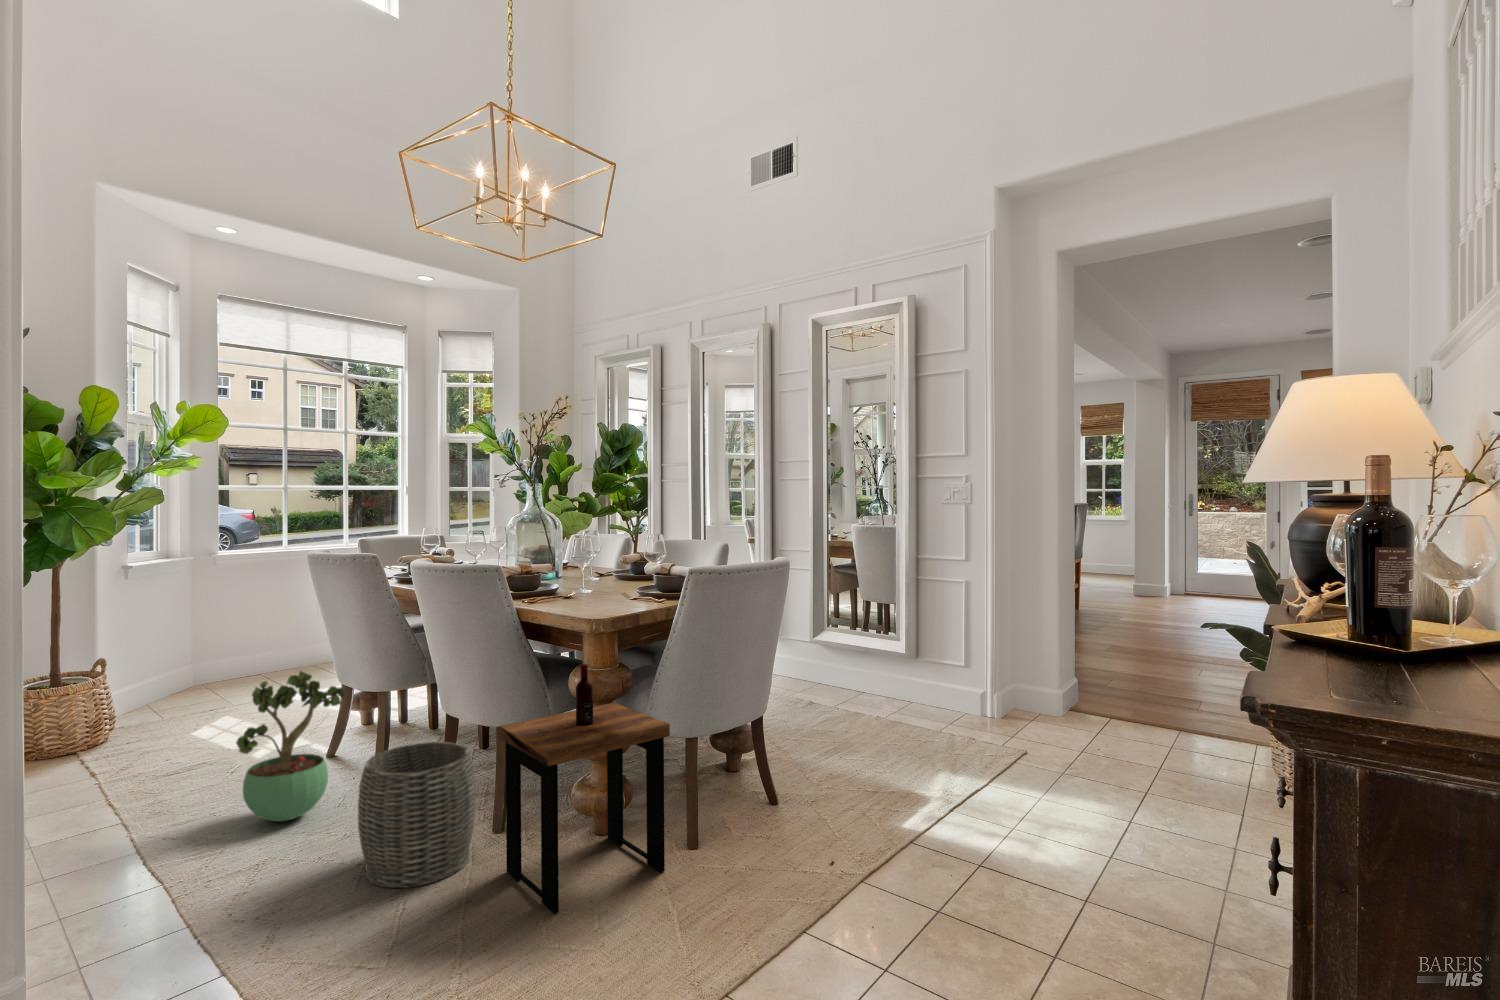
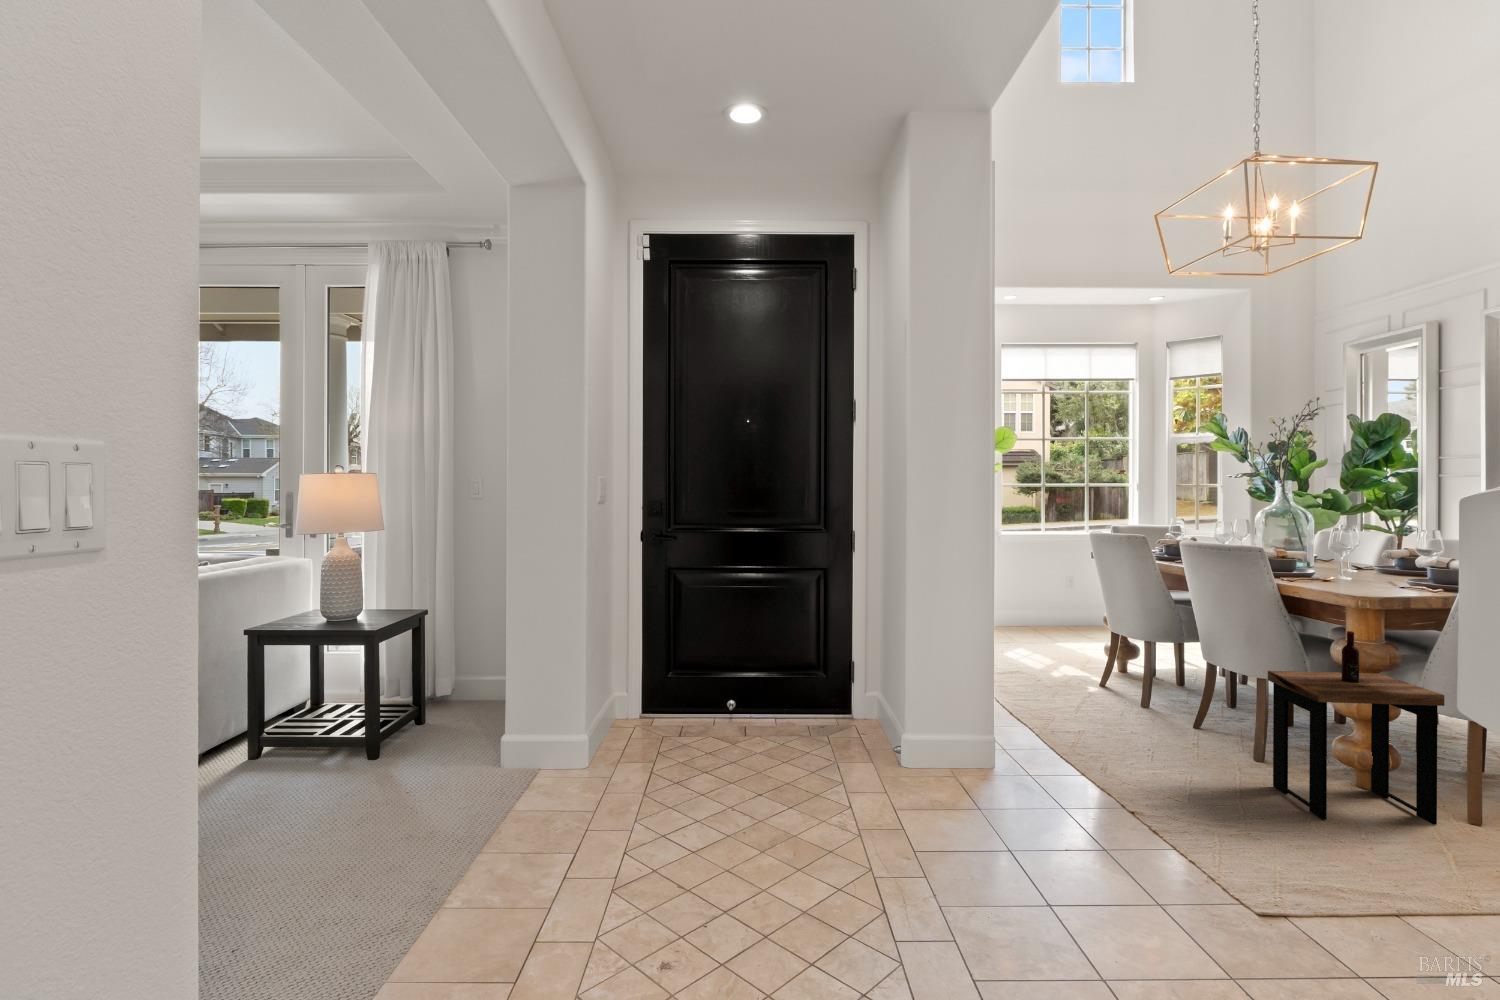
potted plant: present [236,671,345,821] -> none [1057,615,1127,719]
woven basket: present [358,742,476,888] -> none [1151,677,1243,777]

